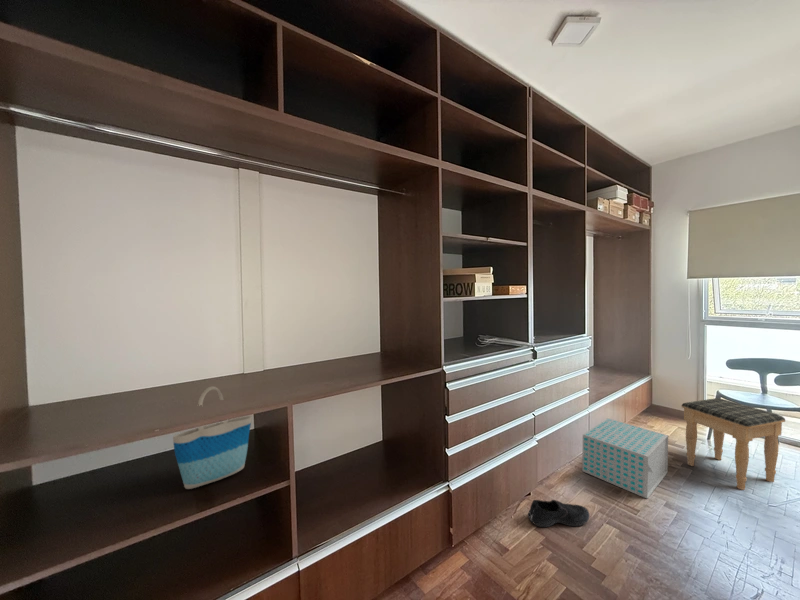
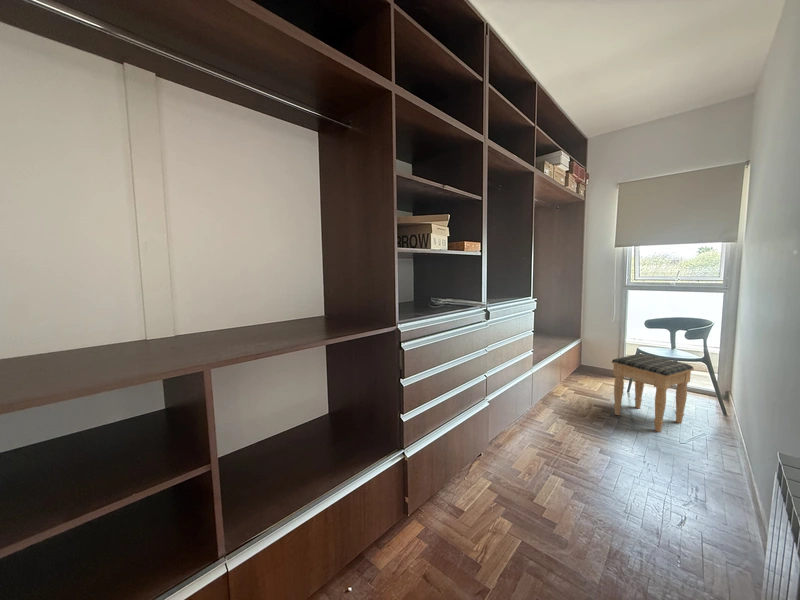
tote bag: present [173,387,252,489] -> none [16,349,151,492]
storage box: present [582,418,668,498] -> none [527,378,601,448]
shoe: present [528,500,589,527] -> none [480,457,537,485]

